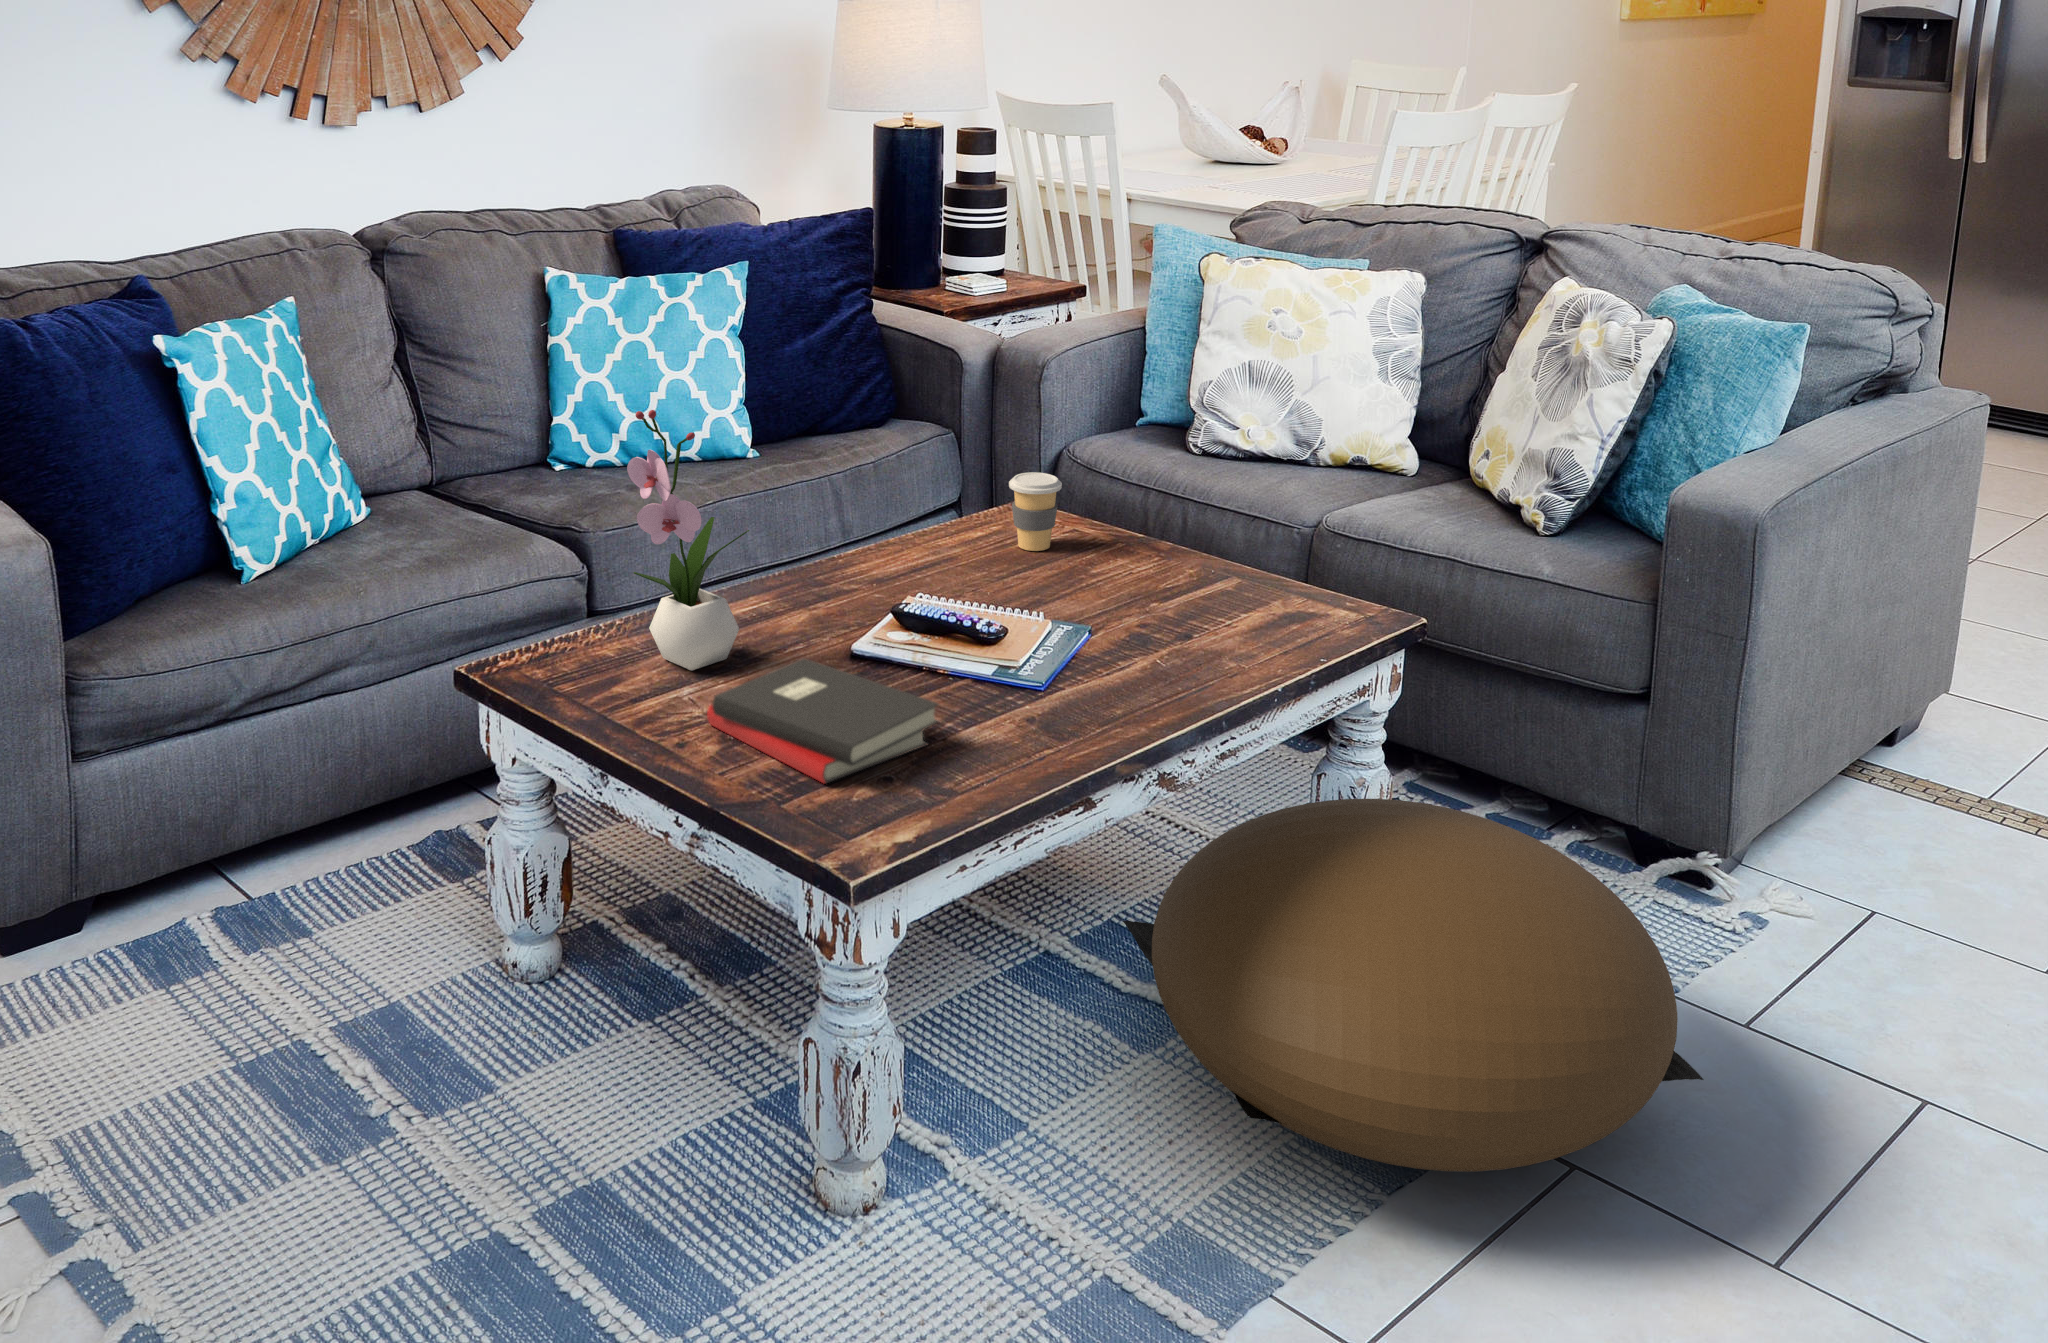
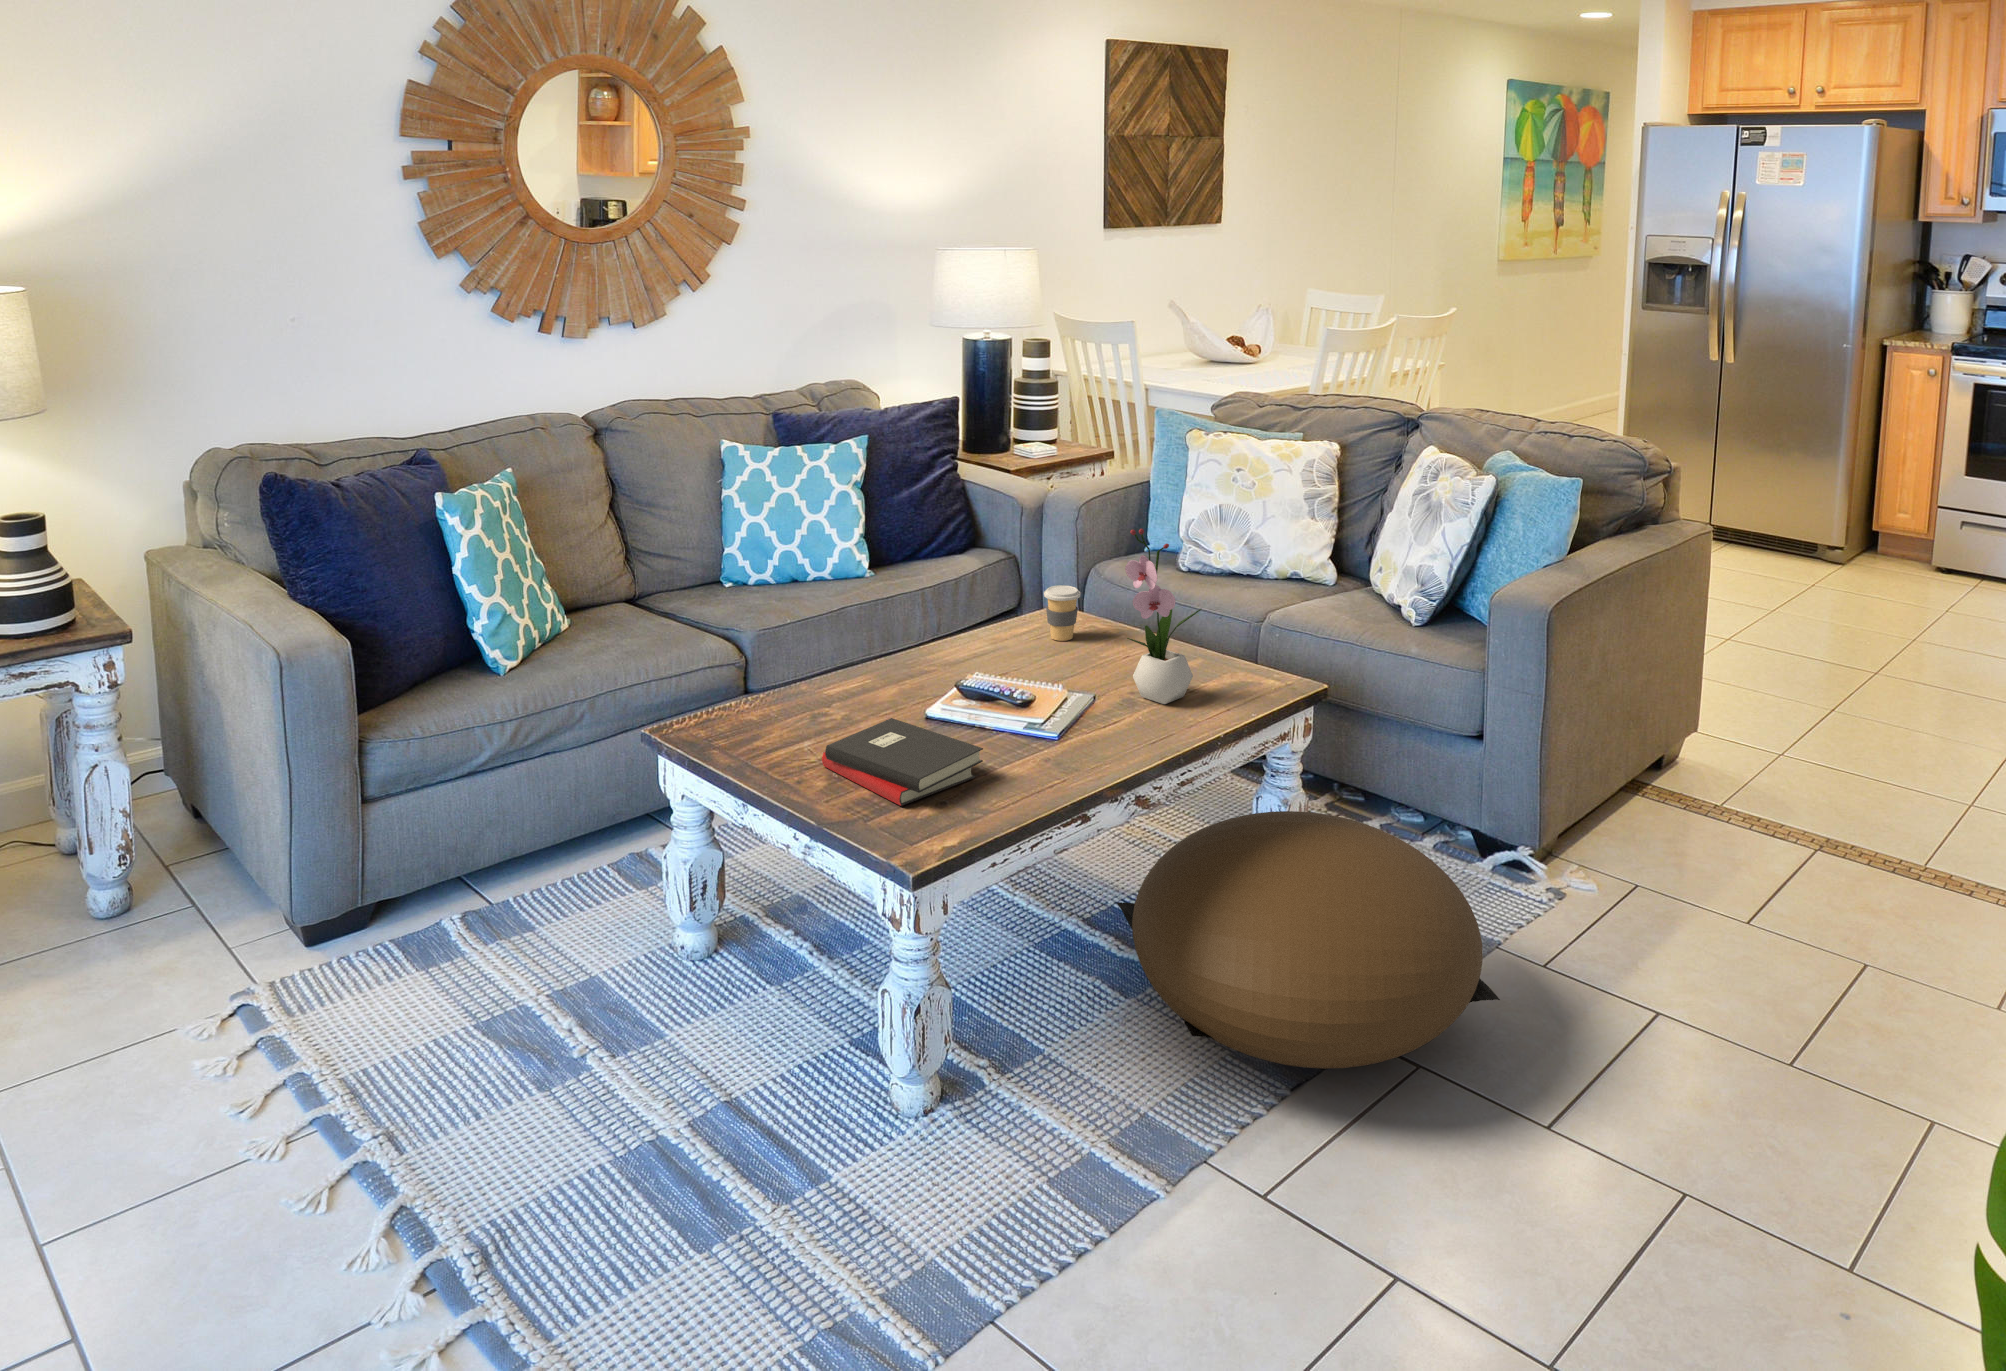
flower arrangement: present [627,410,749,671] -> present [1125,529,1201,704]

